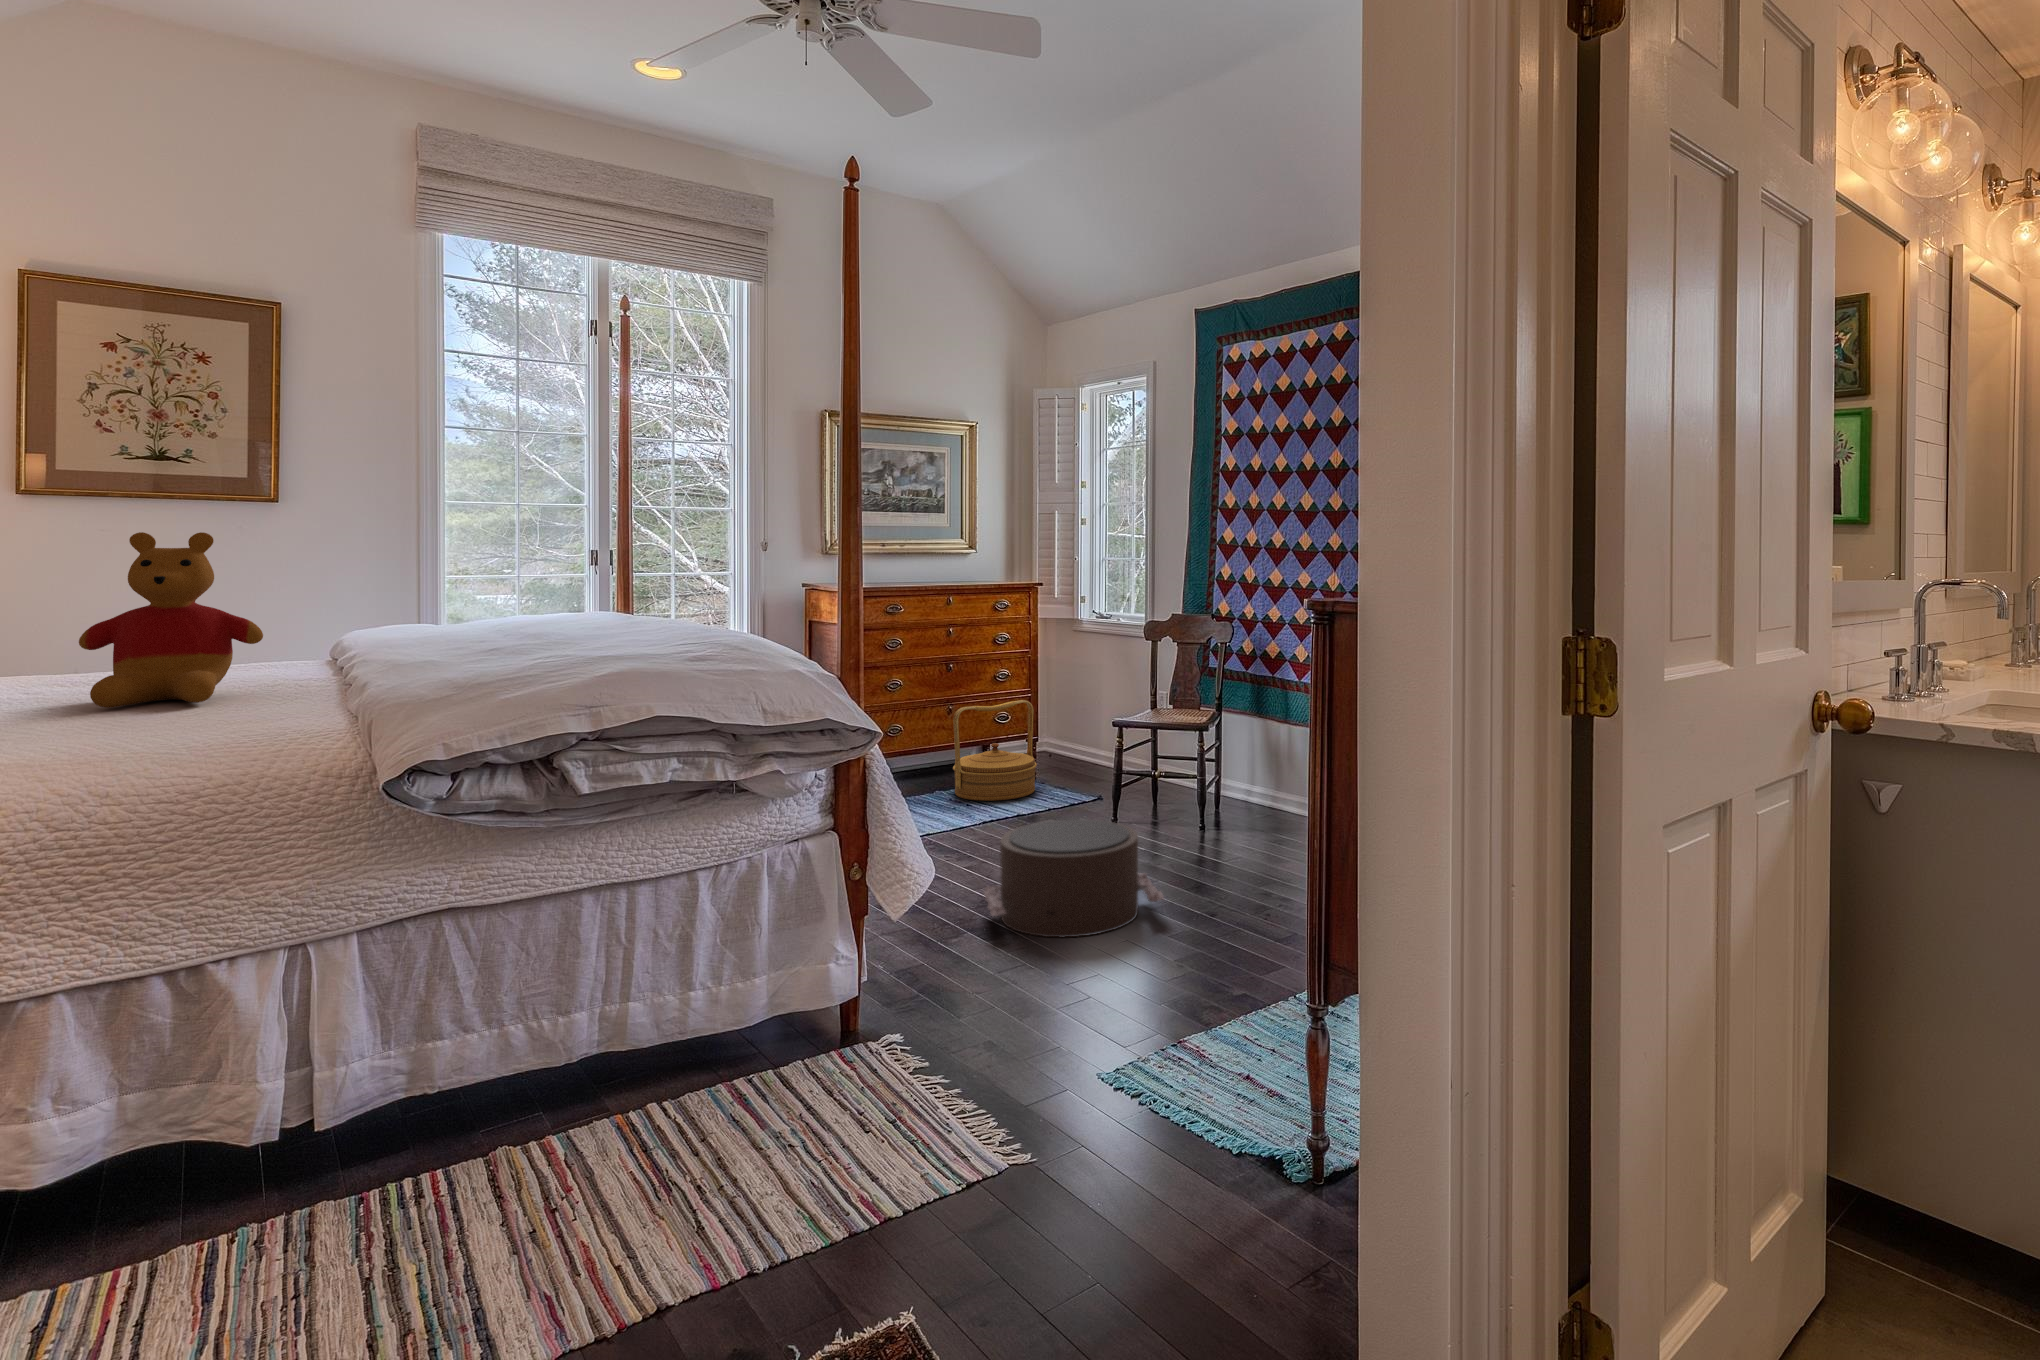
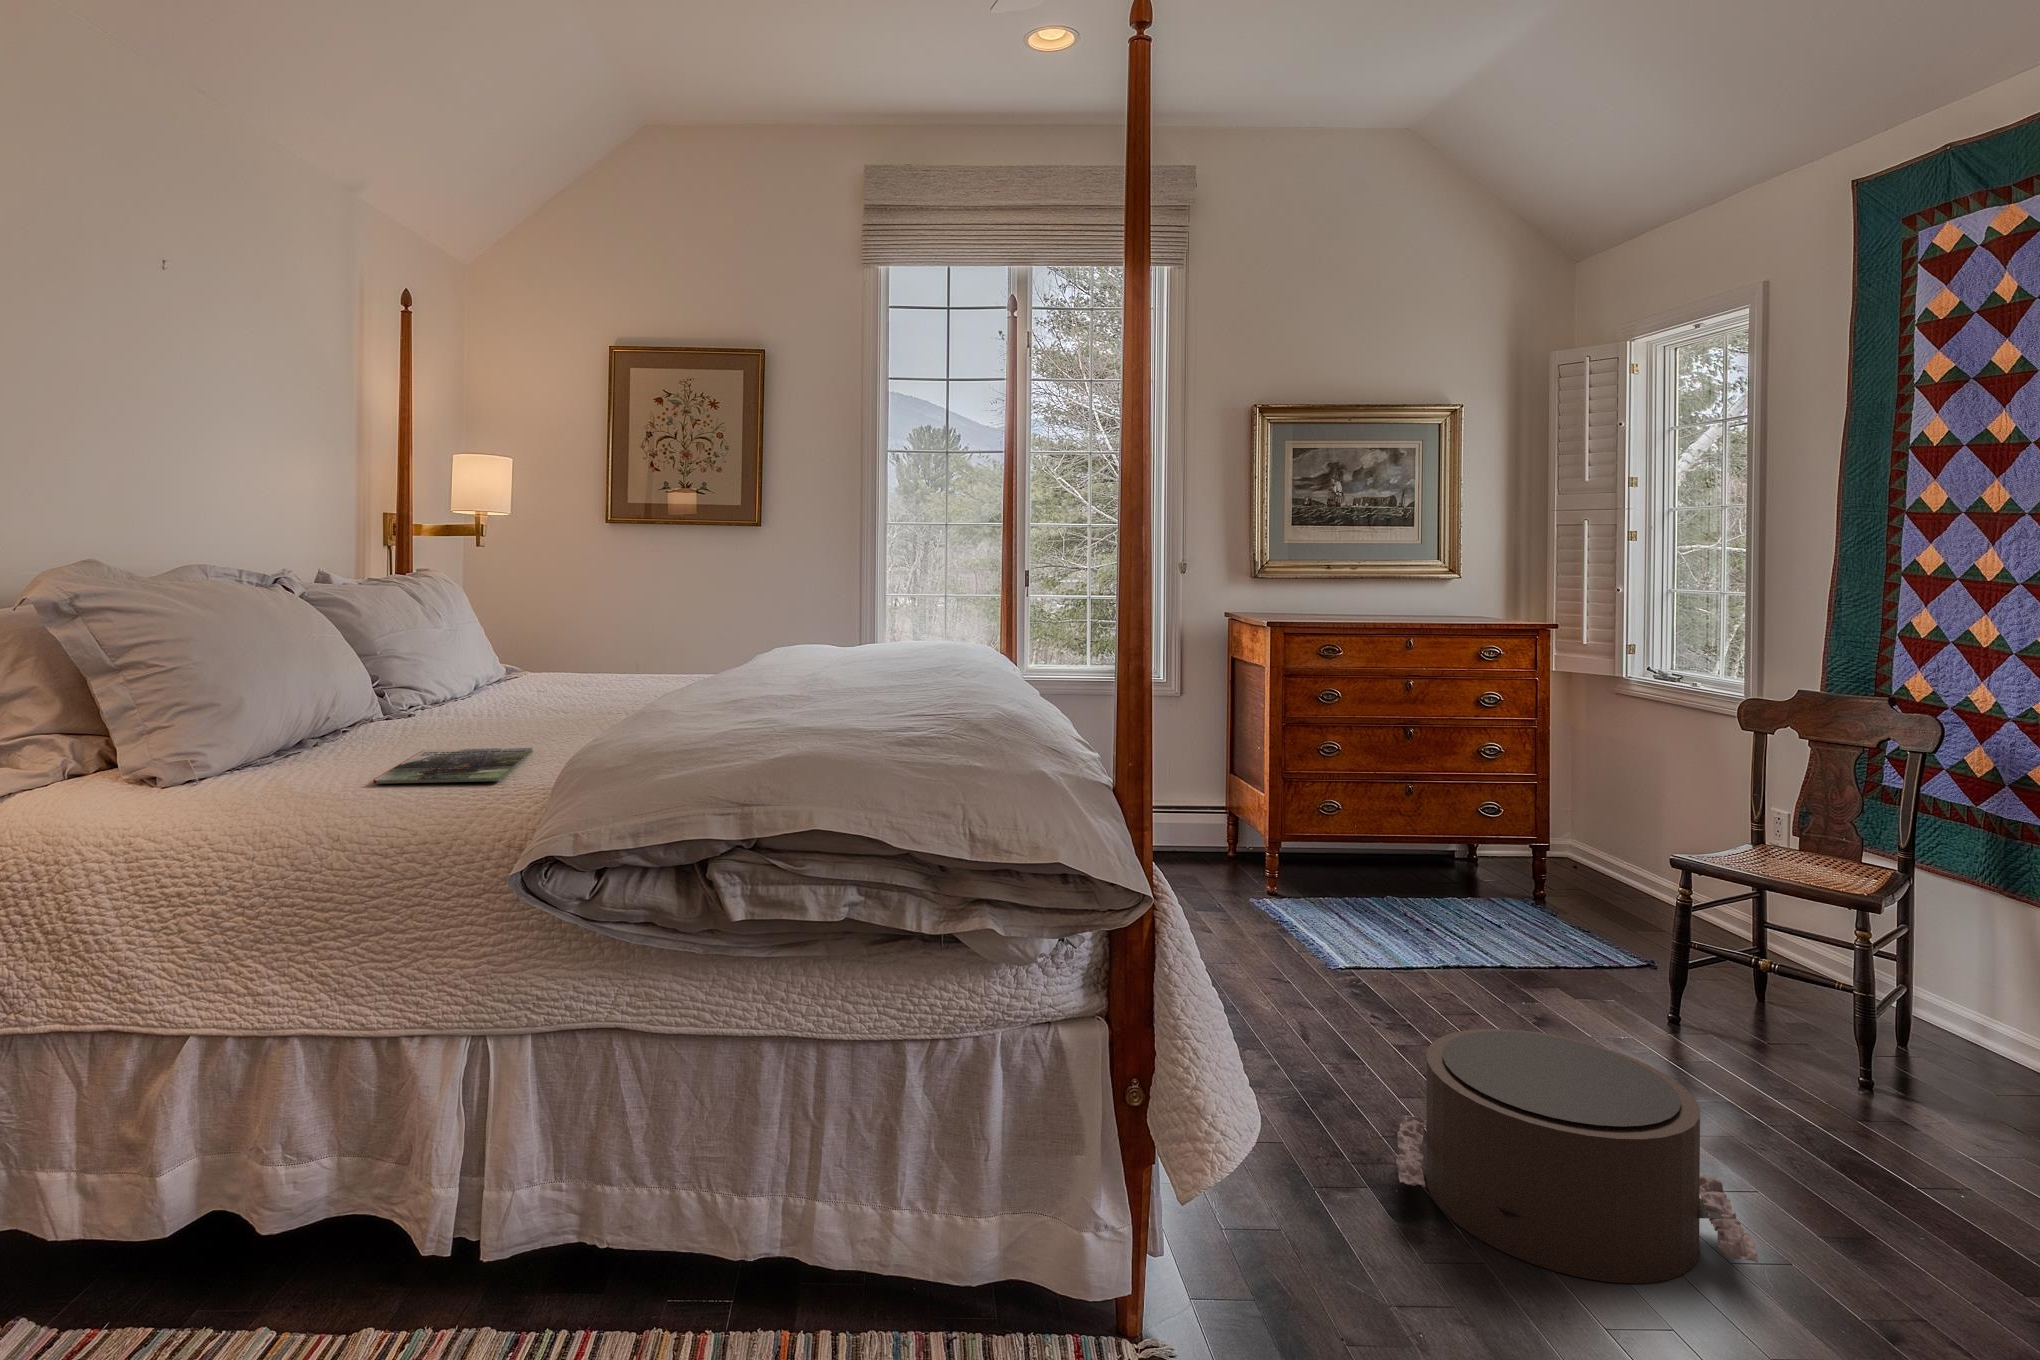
stuffed bear: present [79,532,263,708] -> none [445,562,586,732]
woven basket: present [953,700,1037,801] -> none [1406,795,1538,940]
magazine: none [108,710,276,745] -> present [373,748,533,784]

